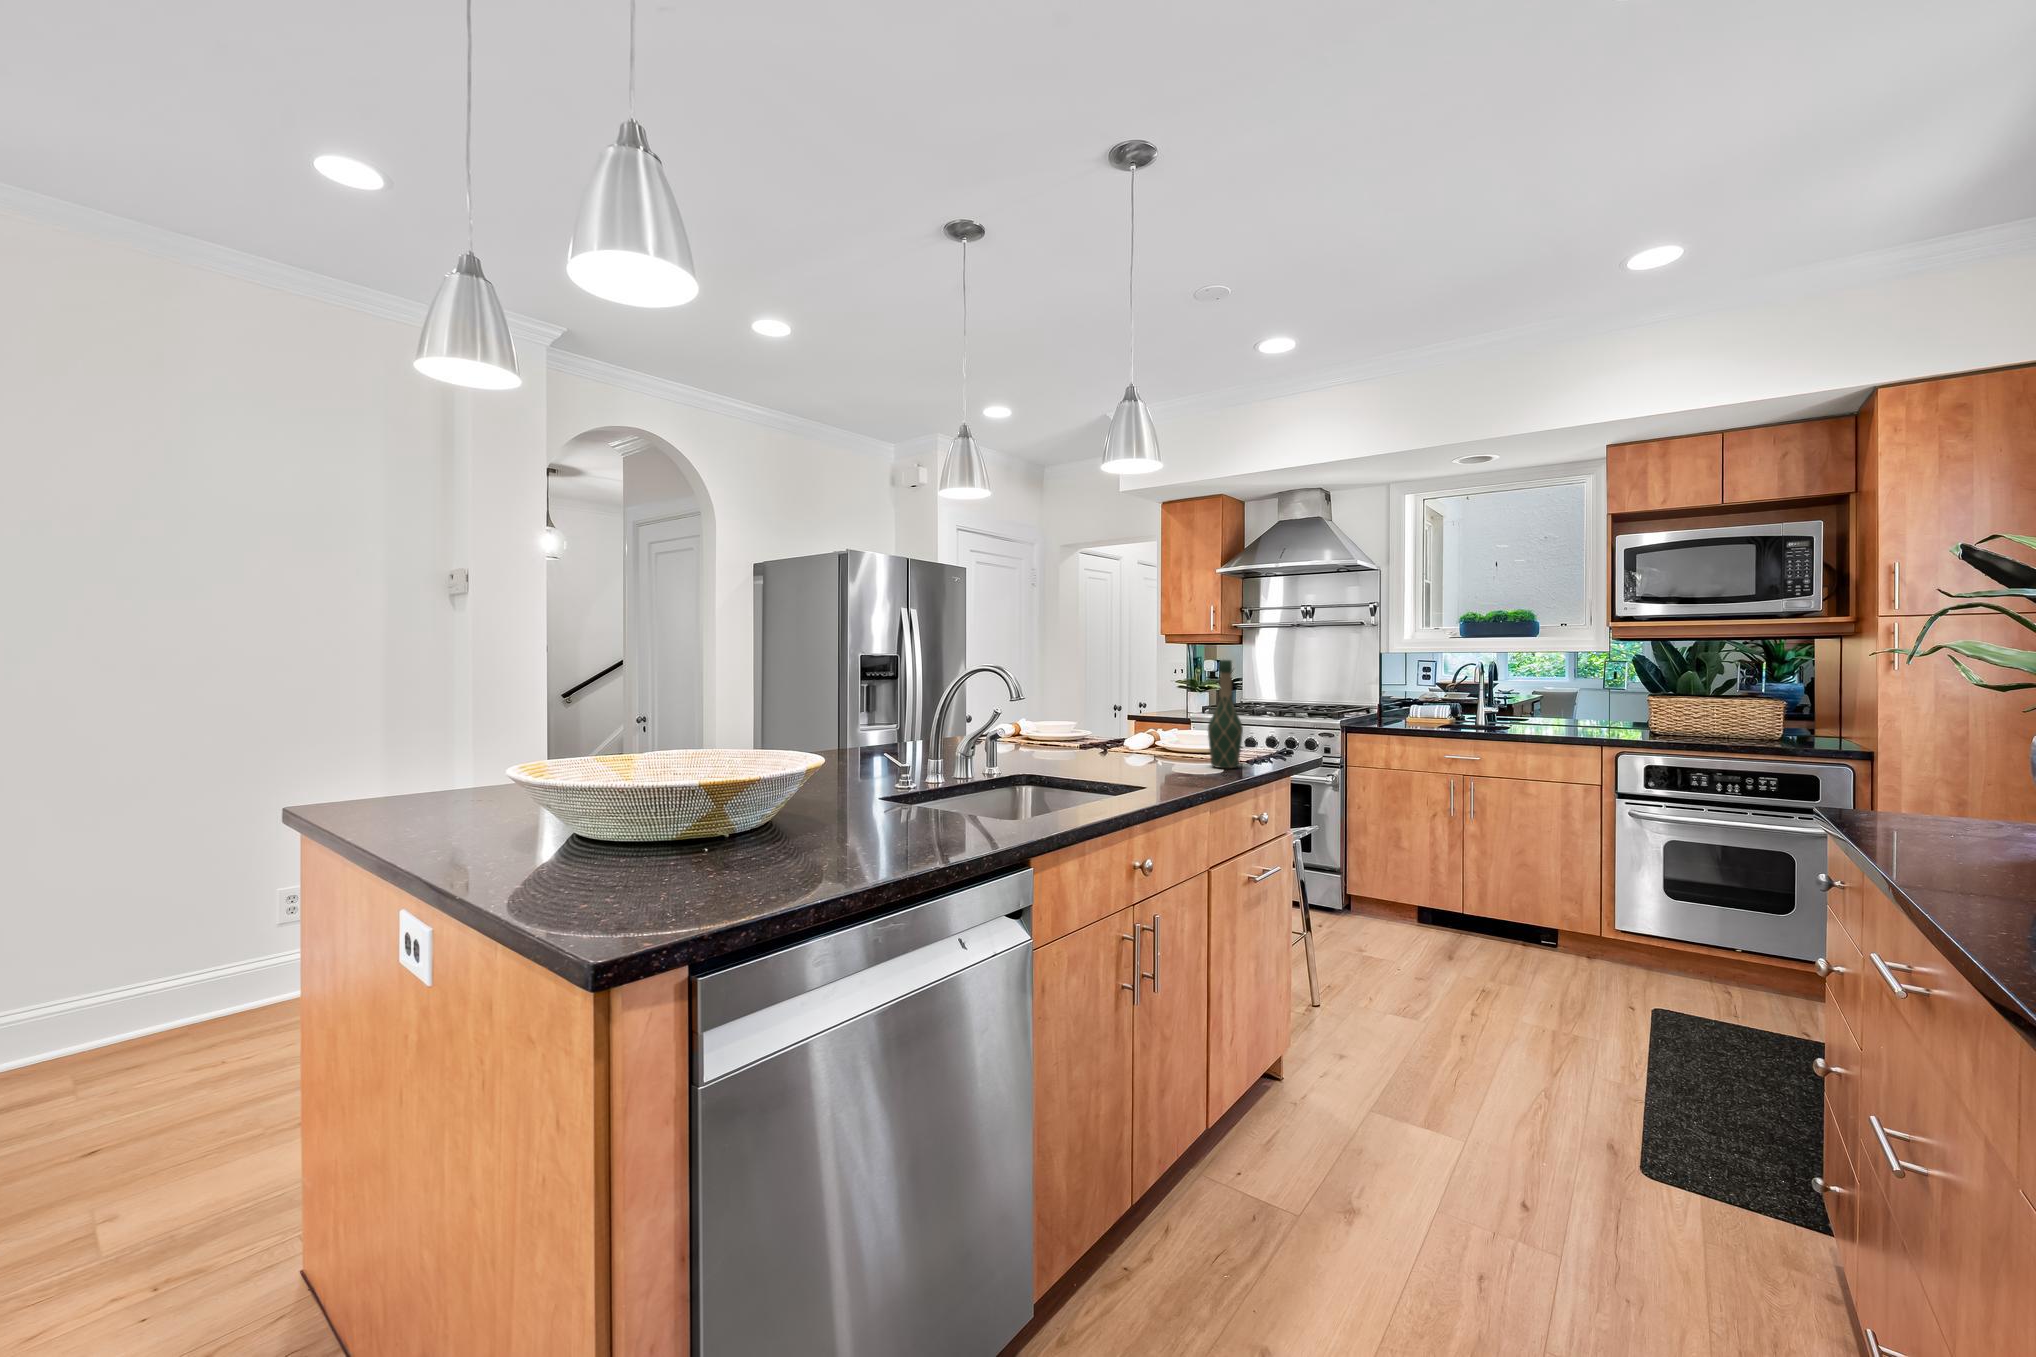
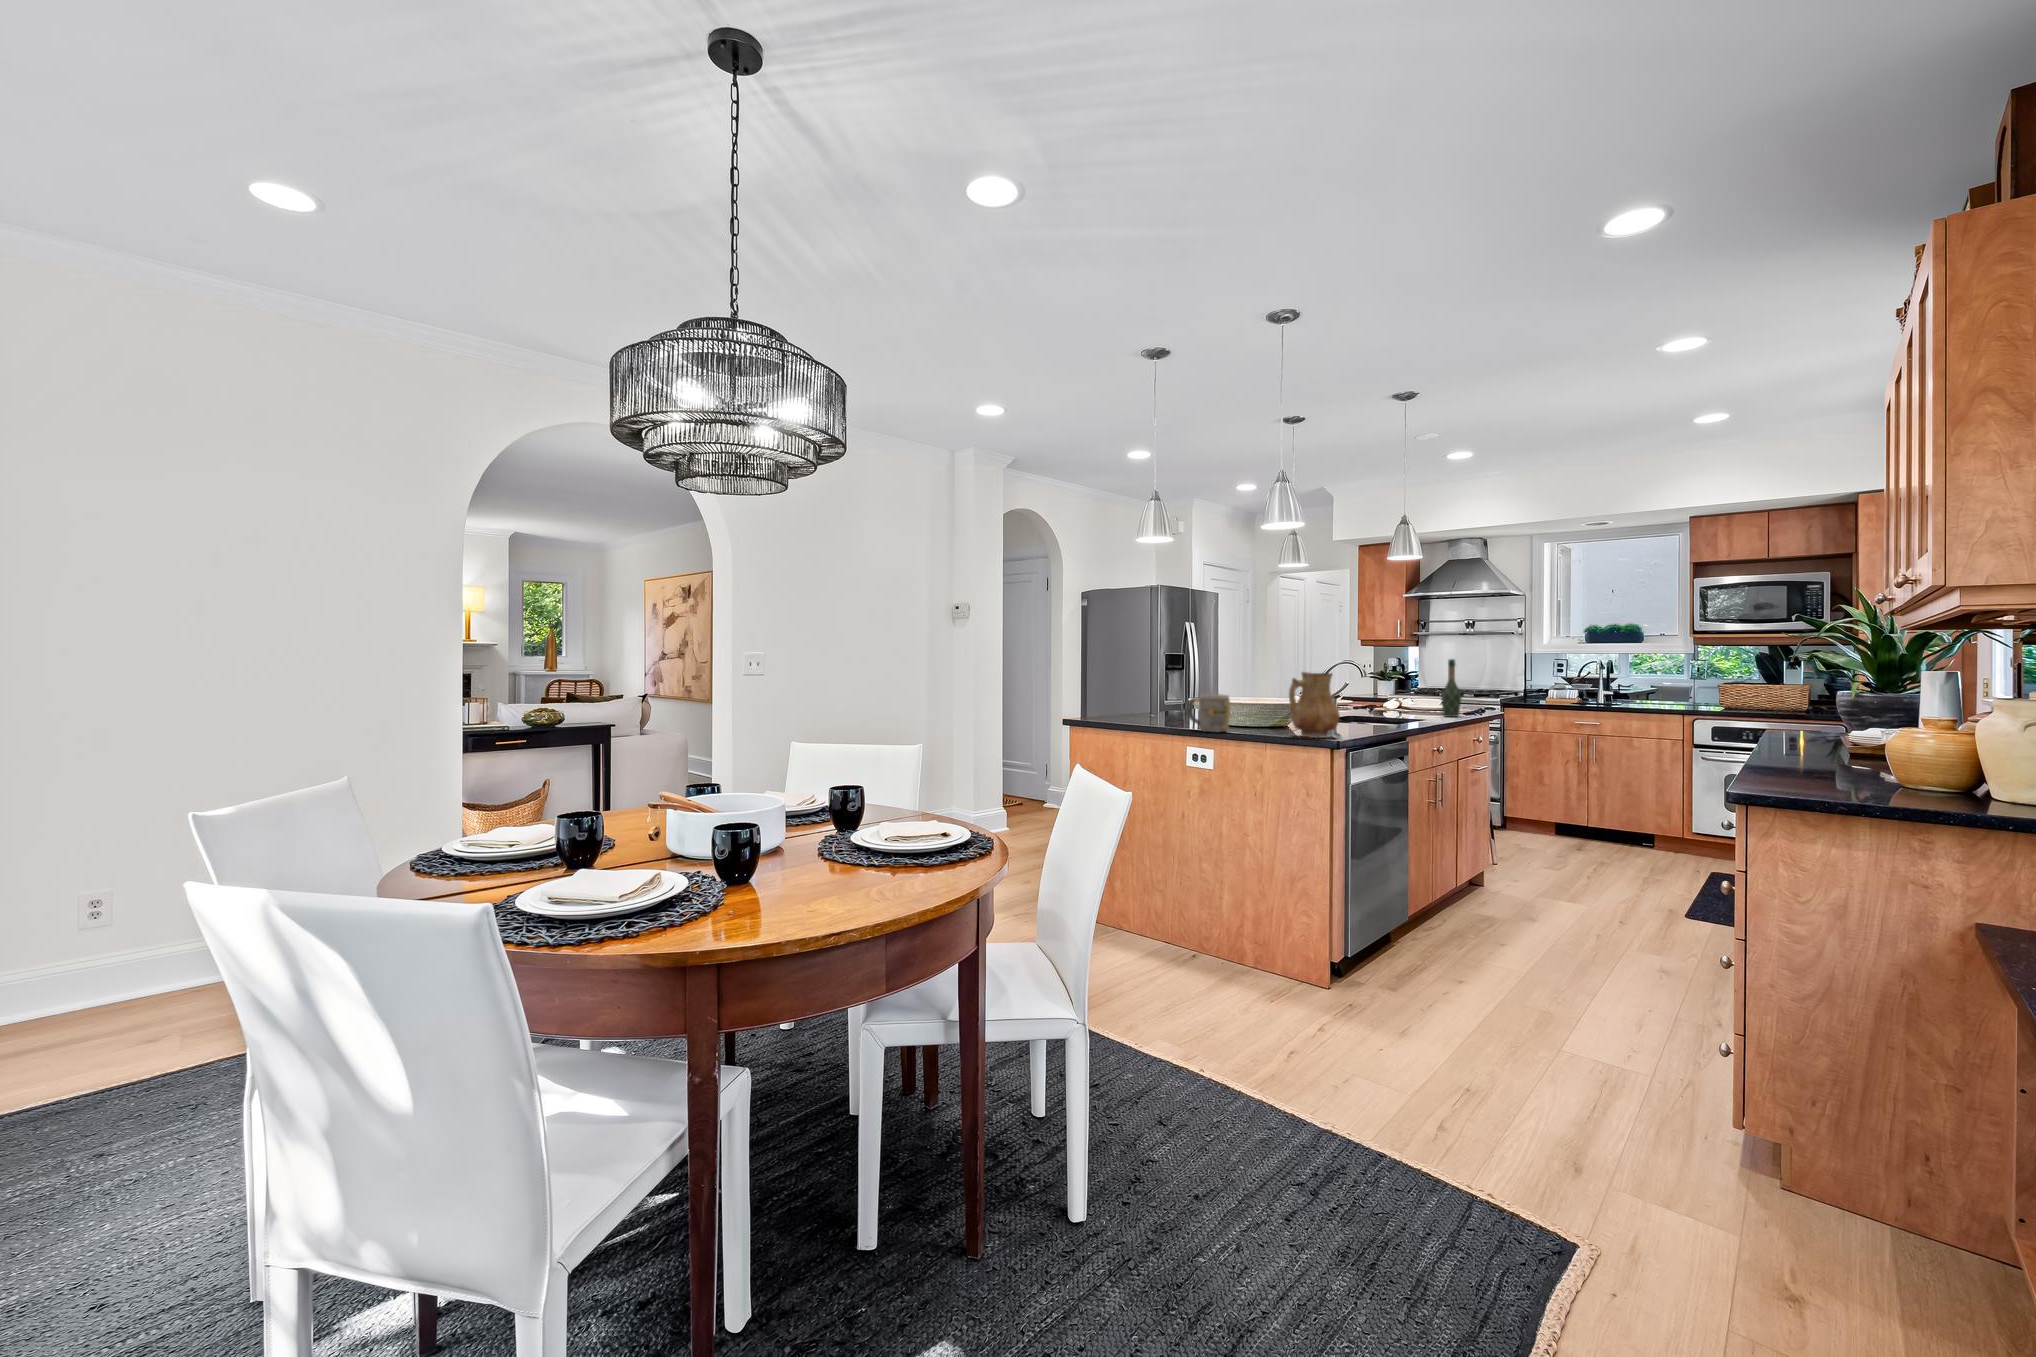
ceramic pitcher: none [608,698,776,901] -> present [1289,672,1339,738]
mug: none [445,755,548,867] -> present [1188,694,1231,732]

